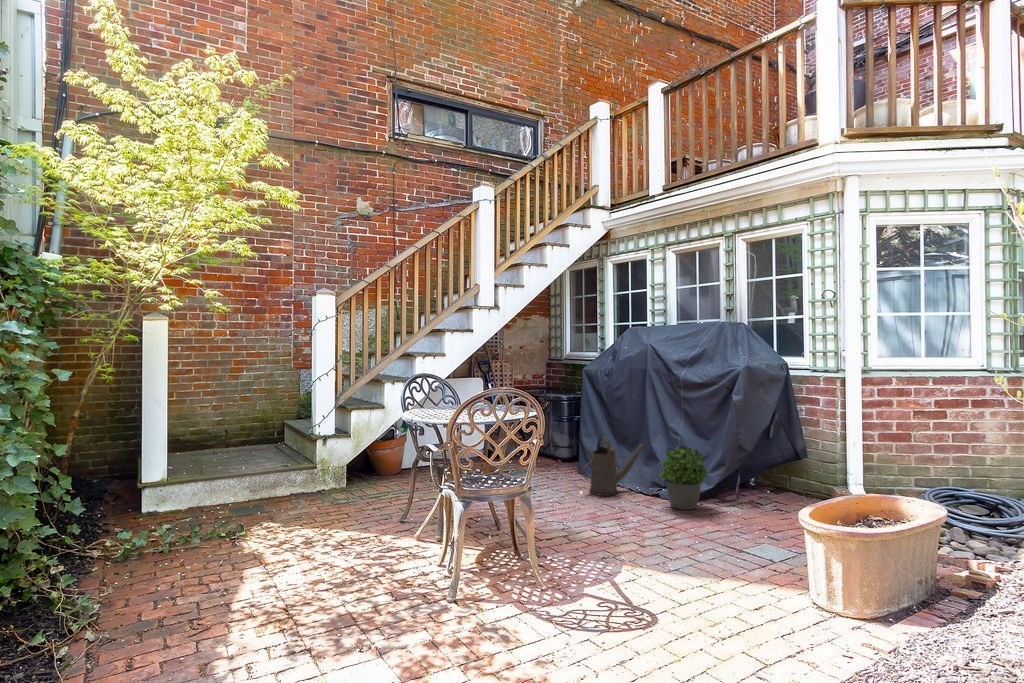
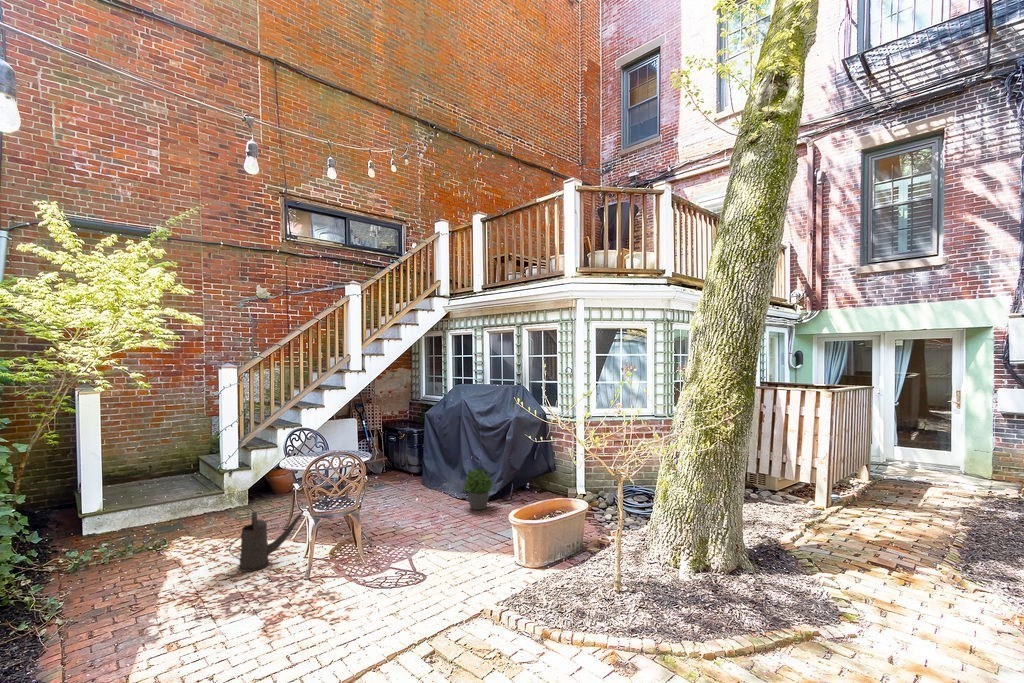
watering can: present [582,437,644,496] -> present [229,512,302,572]

